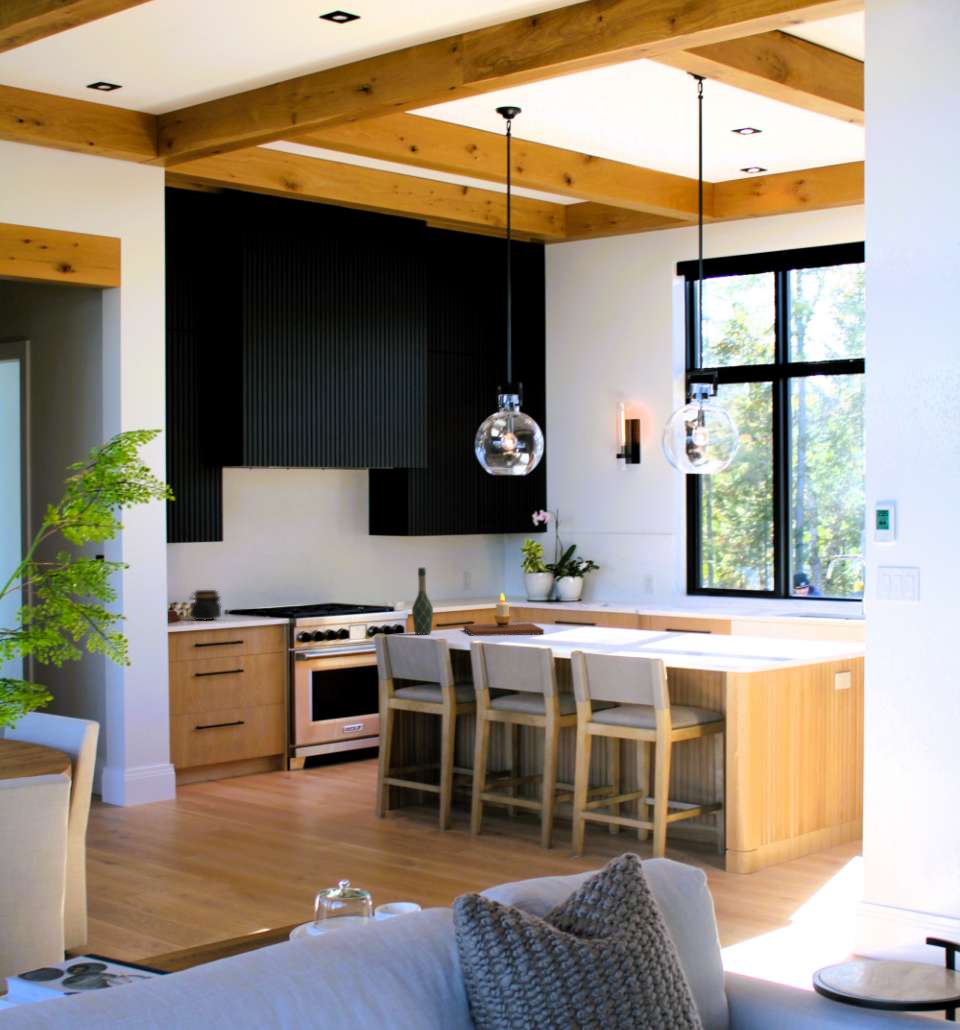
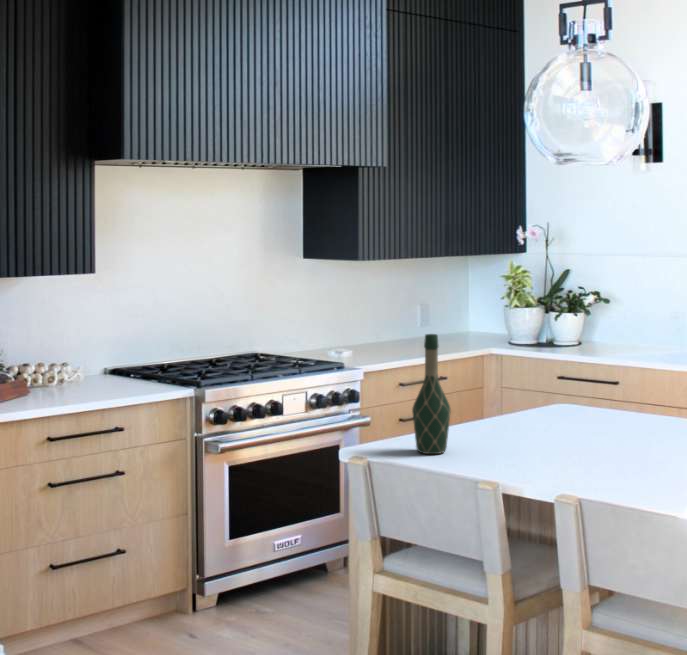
jar: present [190,590,221,620] -> none [40,348,91,396]
candle: present [464,593,544,636] -> none [492,377,652,462]

